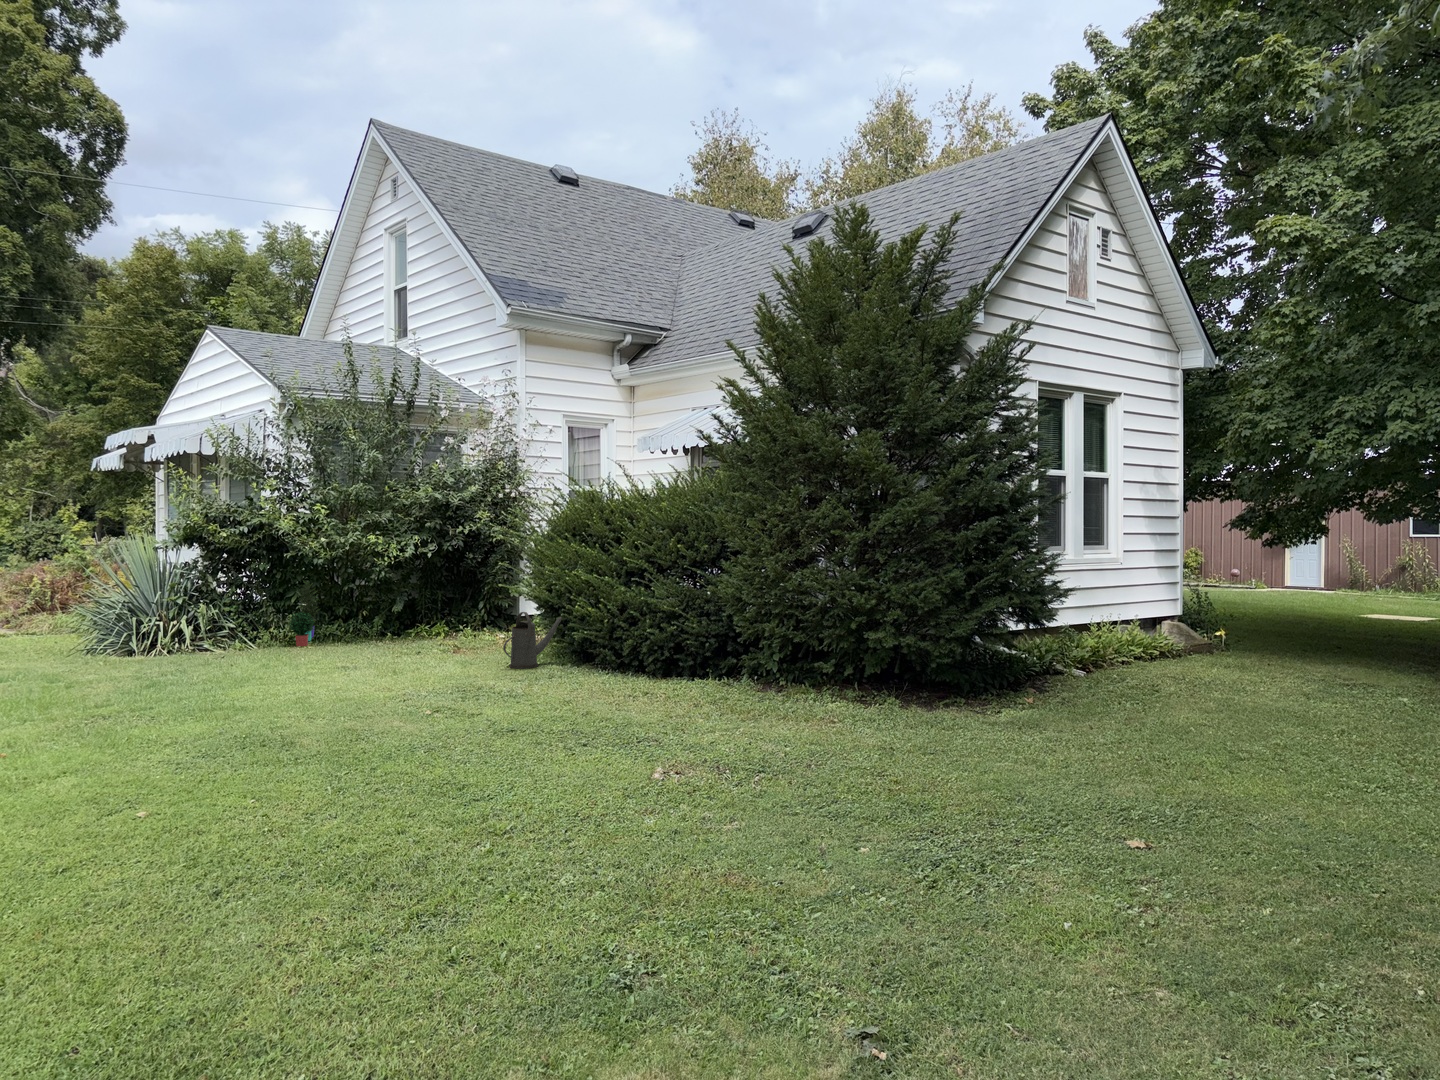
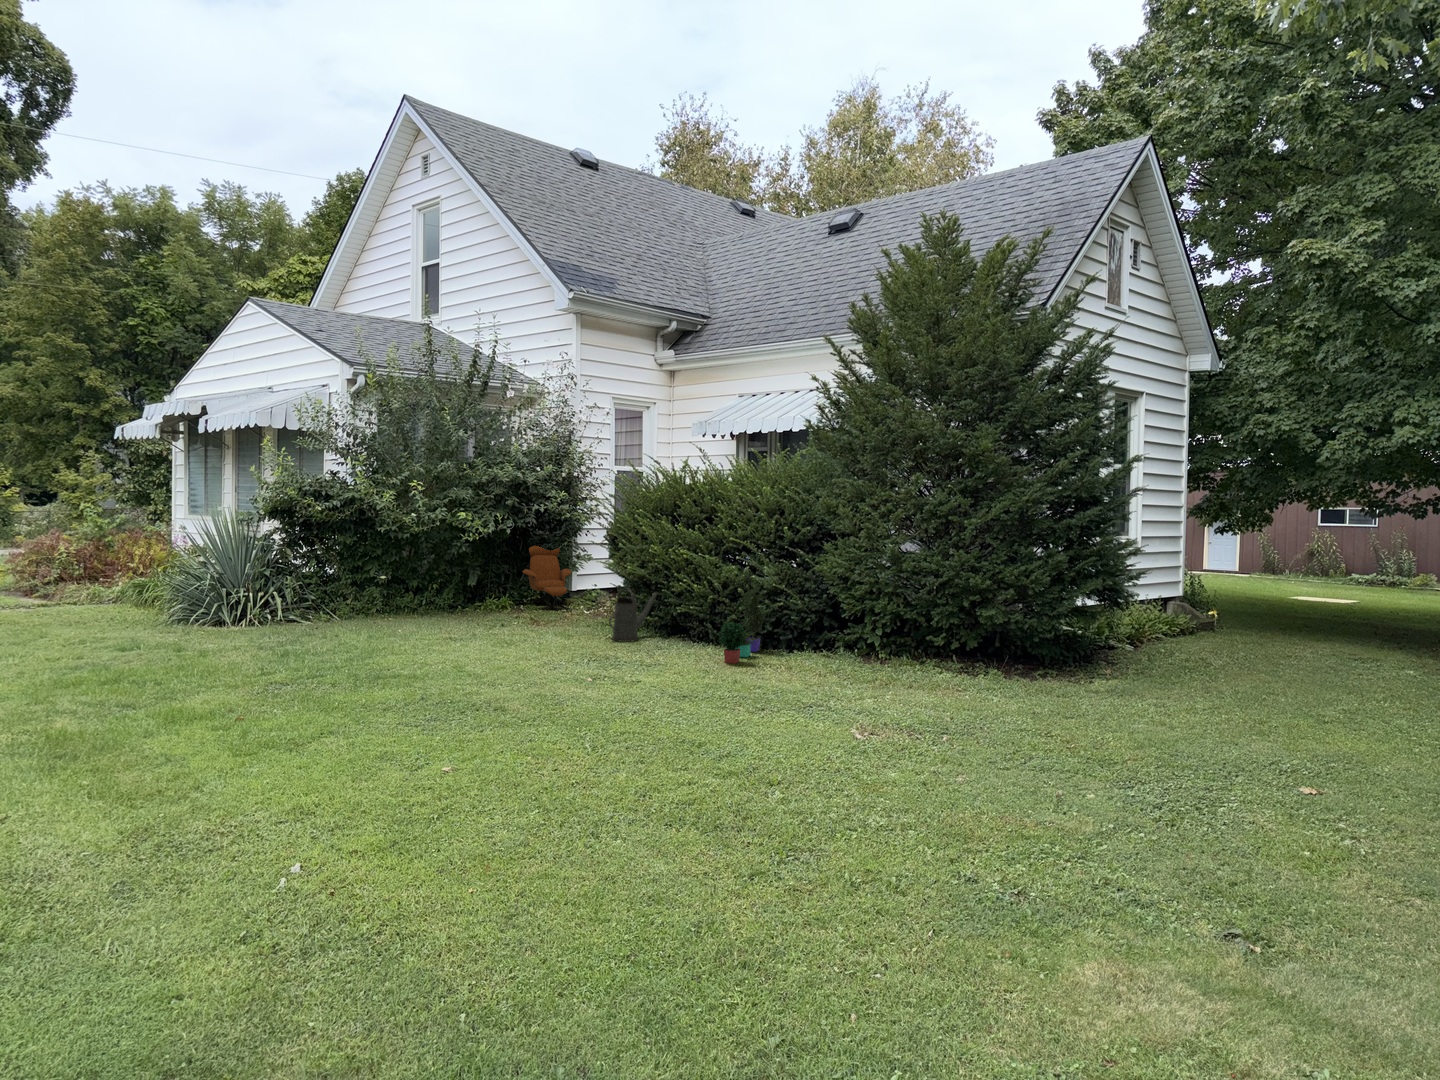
lounge chair: none [459,567,510,637] -> present [523,546,572,612]
potted plant: present [289,580,320,646] -> present [718,583,766,664]

